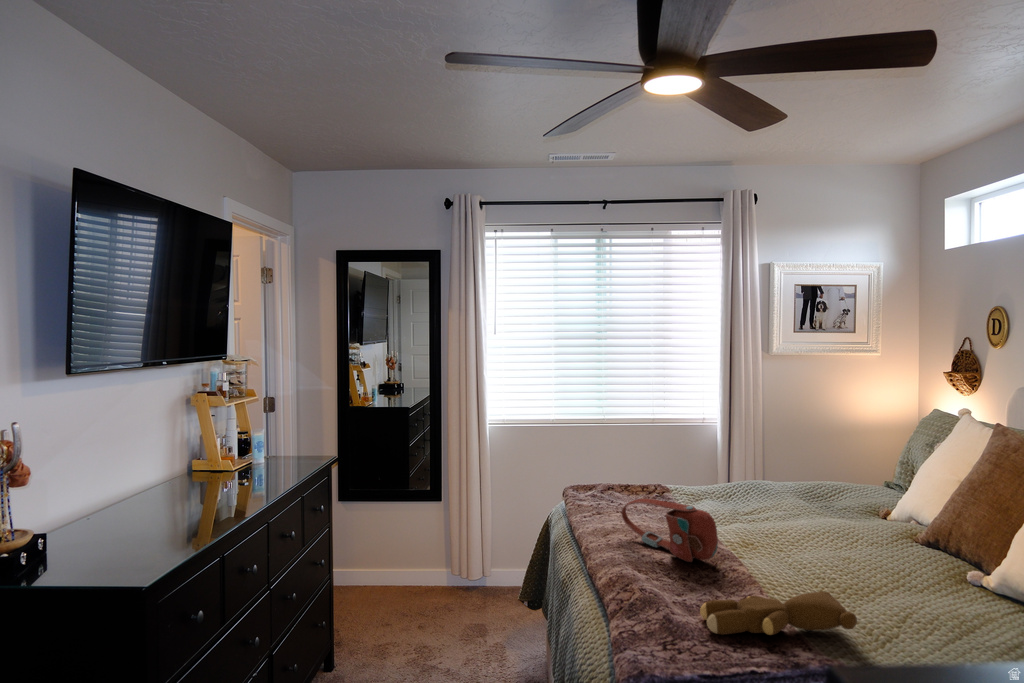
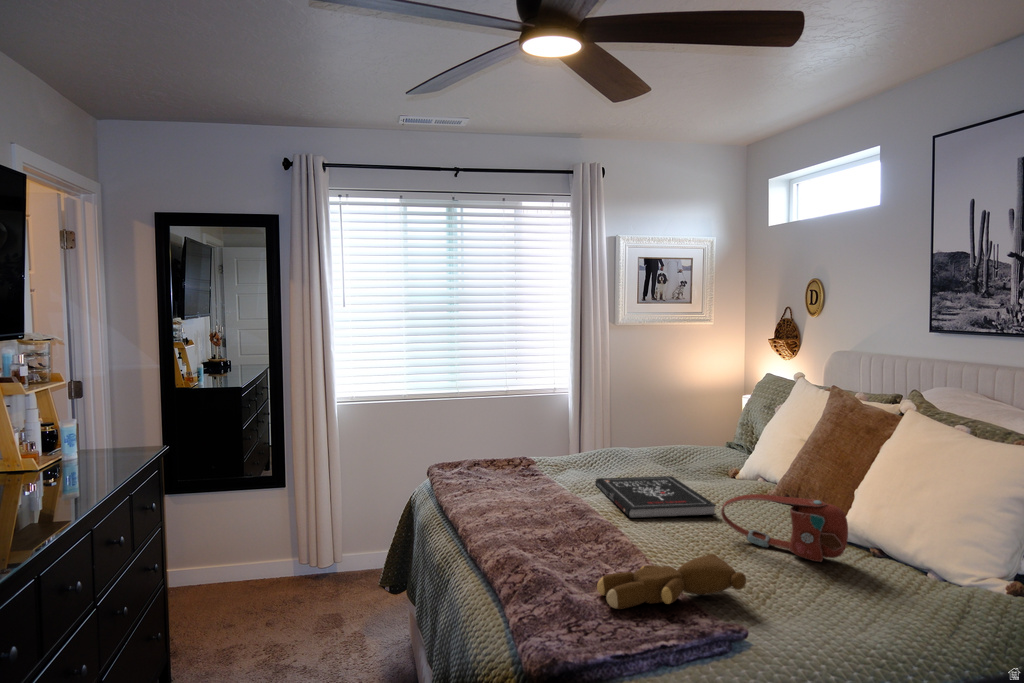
handbag: present [621,499,718,562] -> present [721,494,848,562]
book: none [724,508,850,554] -> present [595,476,716,518]

